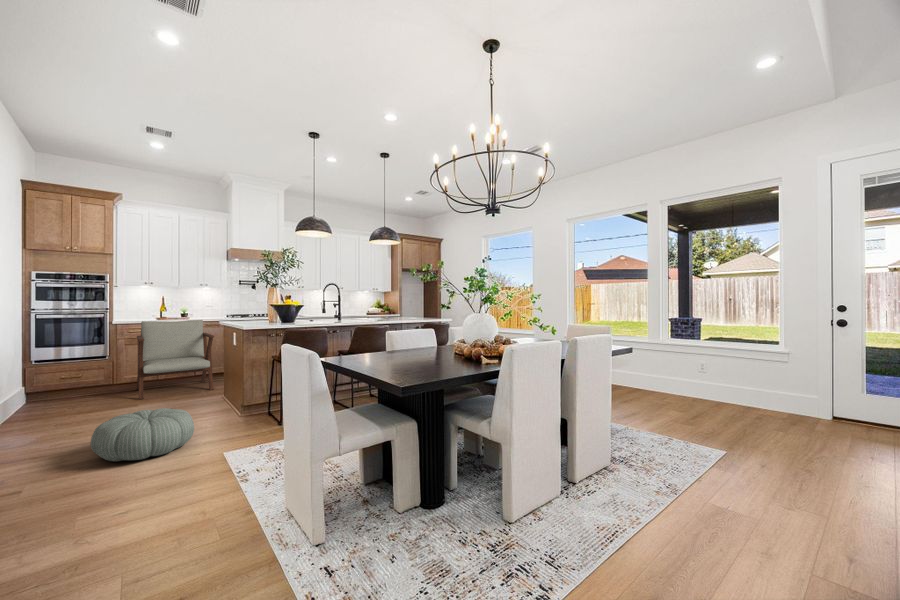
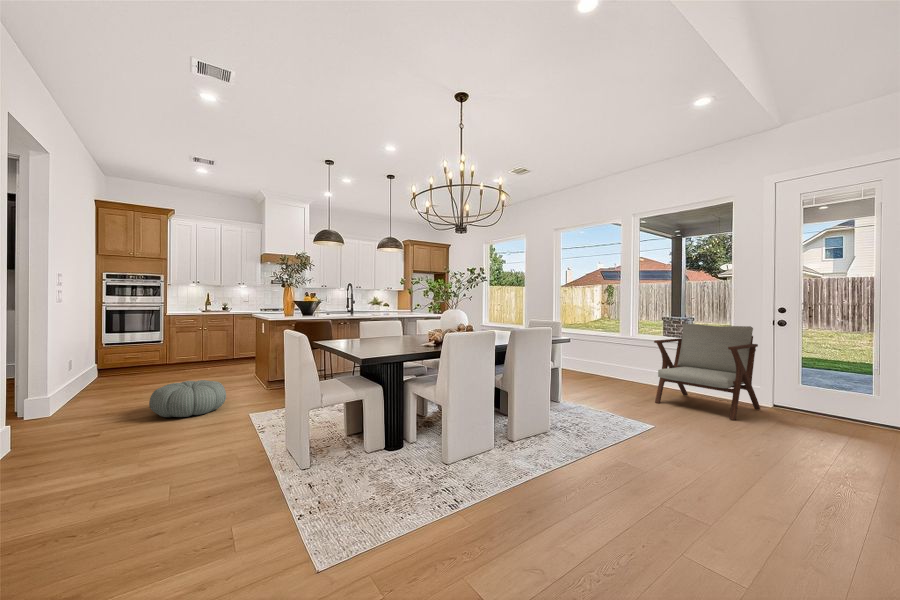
lounge chair: present [137,320,214,399] -> present [654,323,760,420]

